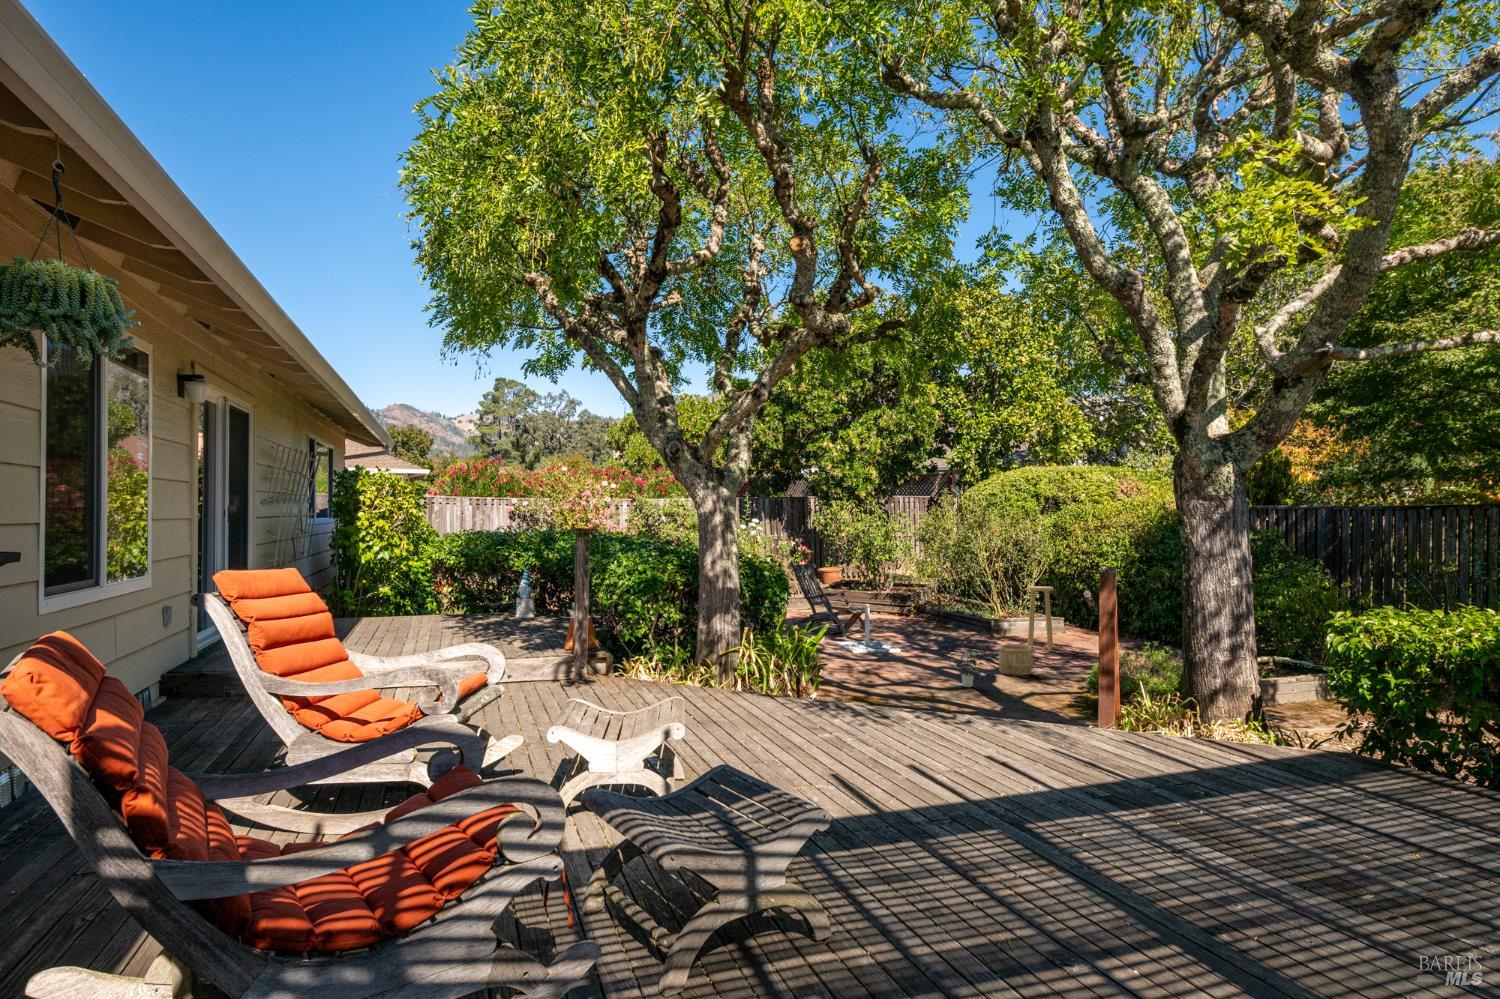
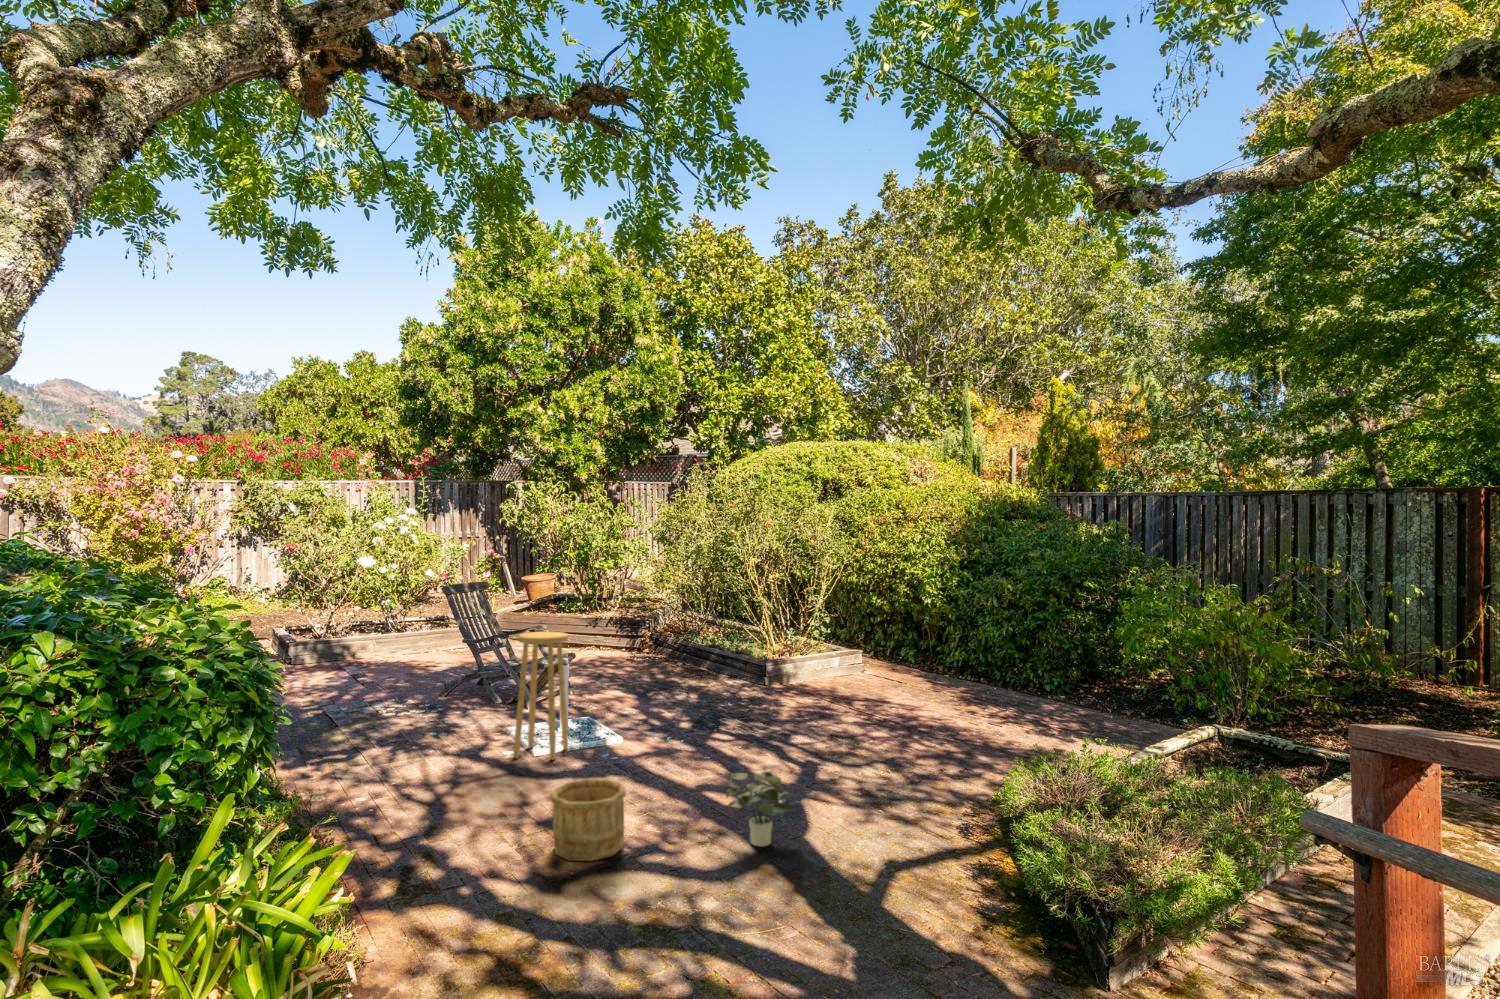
stool: present [1027,586,1054,651] -> present [514,631,568,760]
wooden bucket: present [998,645,1033,676] -> present [551,779,626,861]

